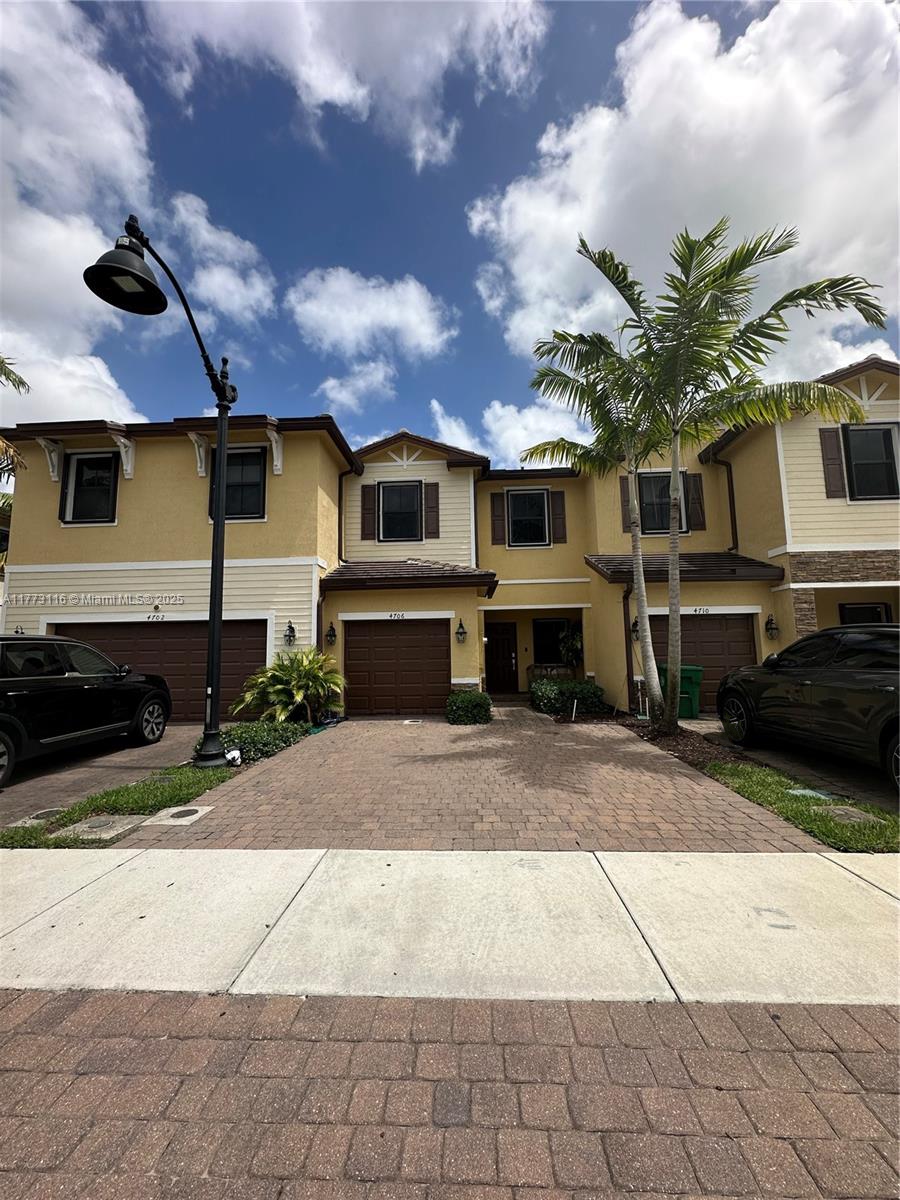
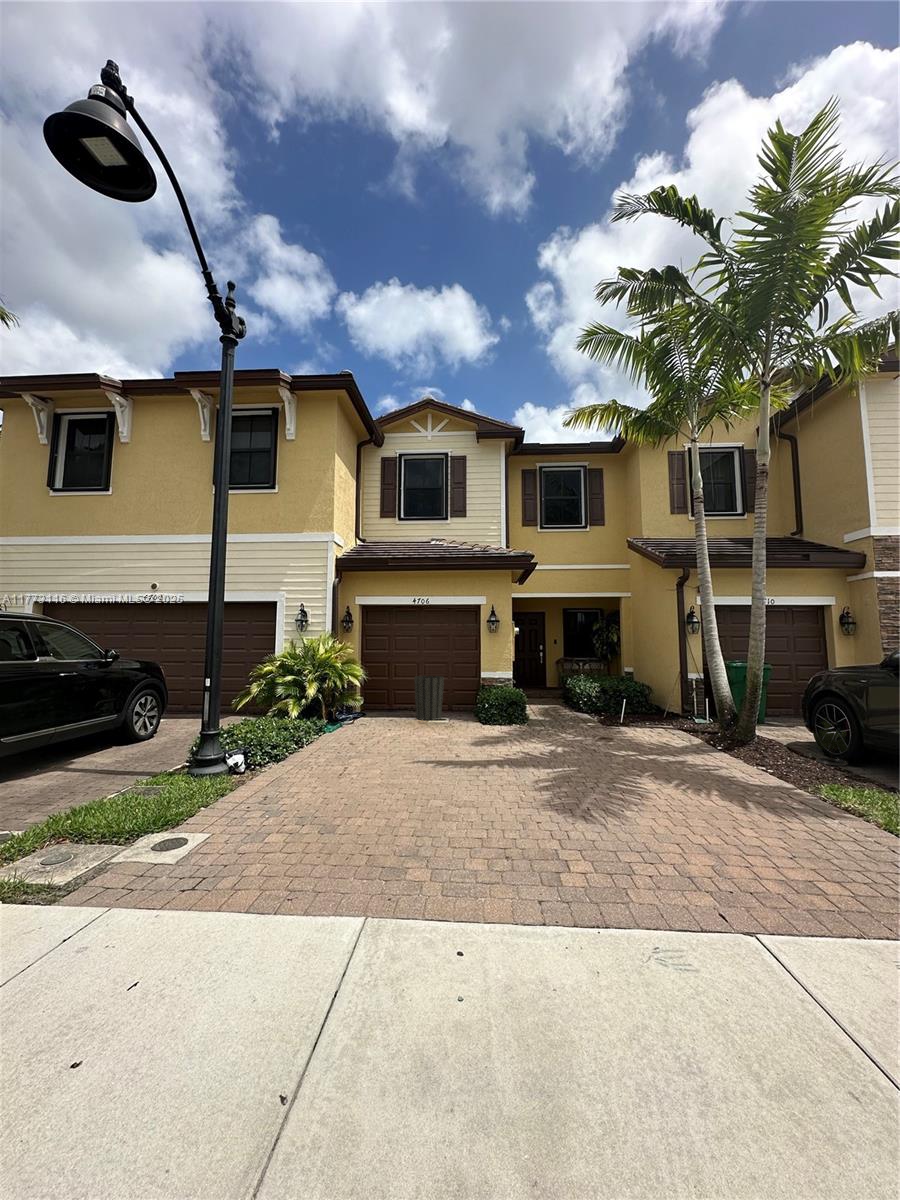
trash can: none [390,683,416,722] -> present [414,676,444,720]

